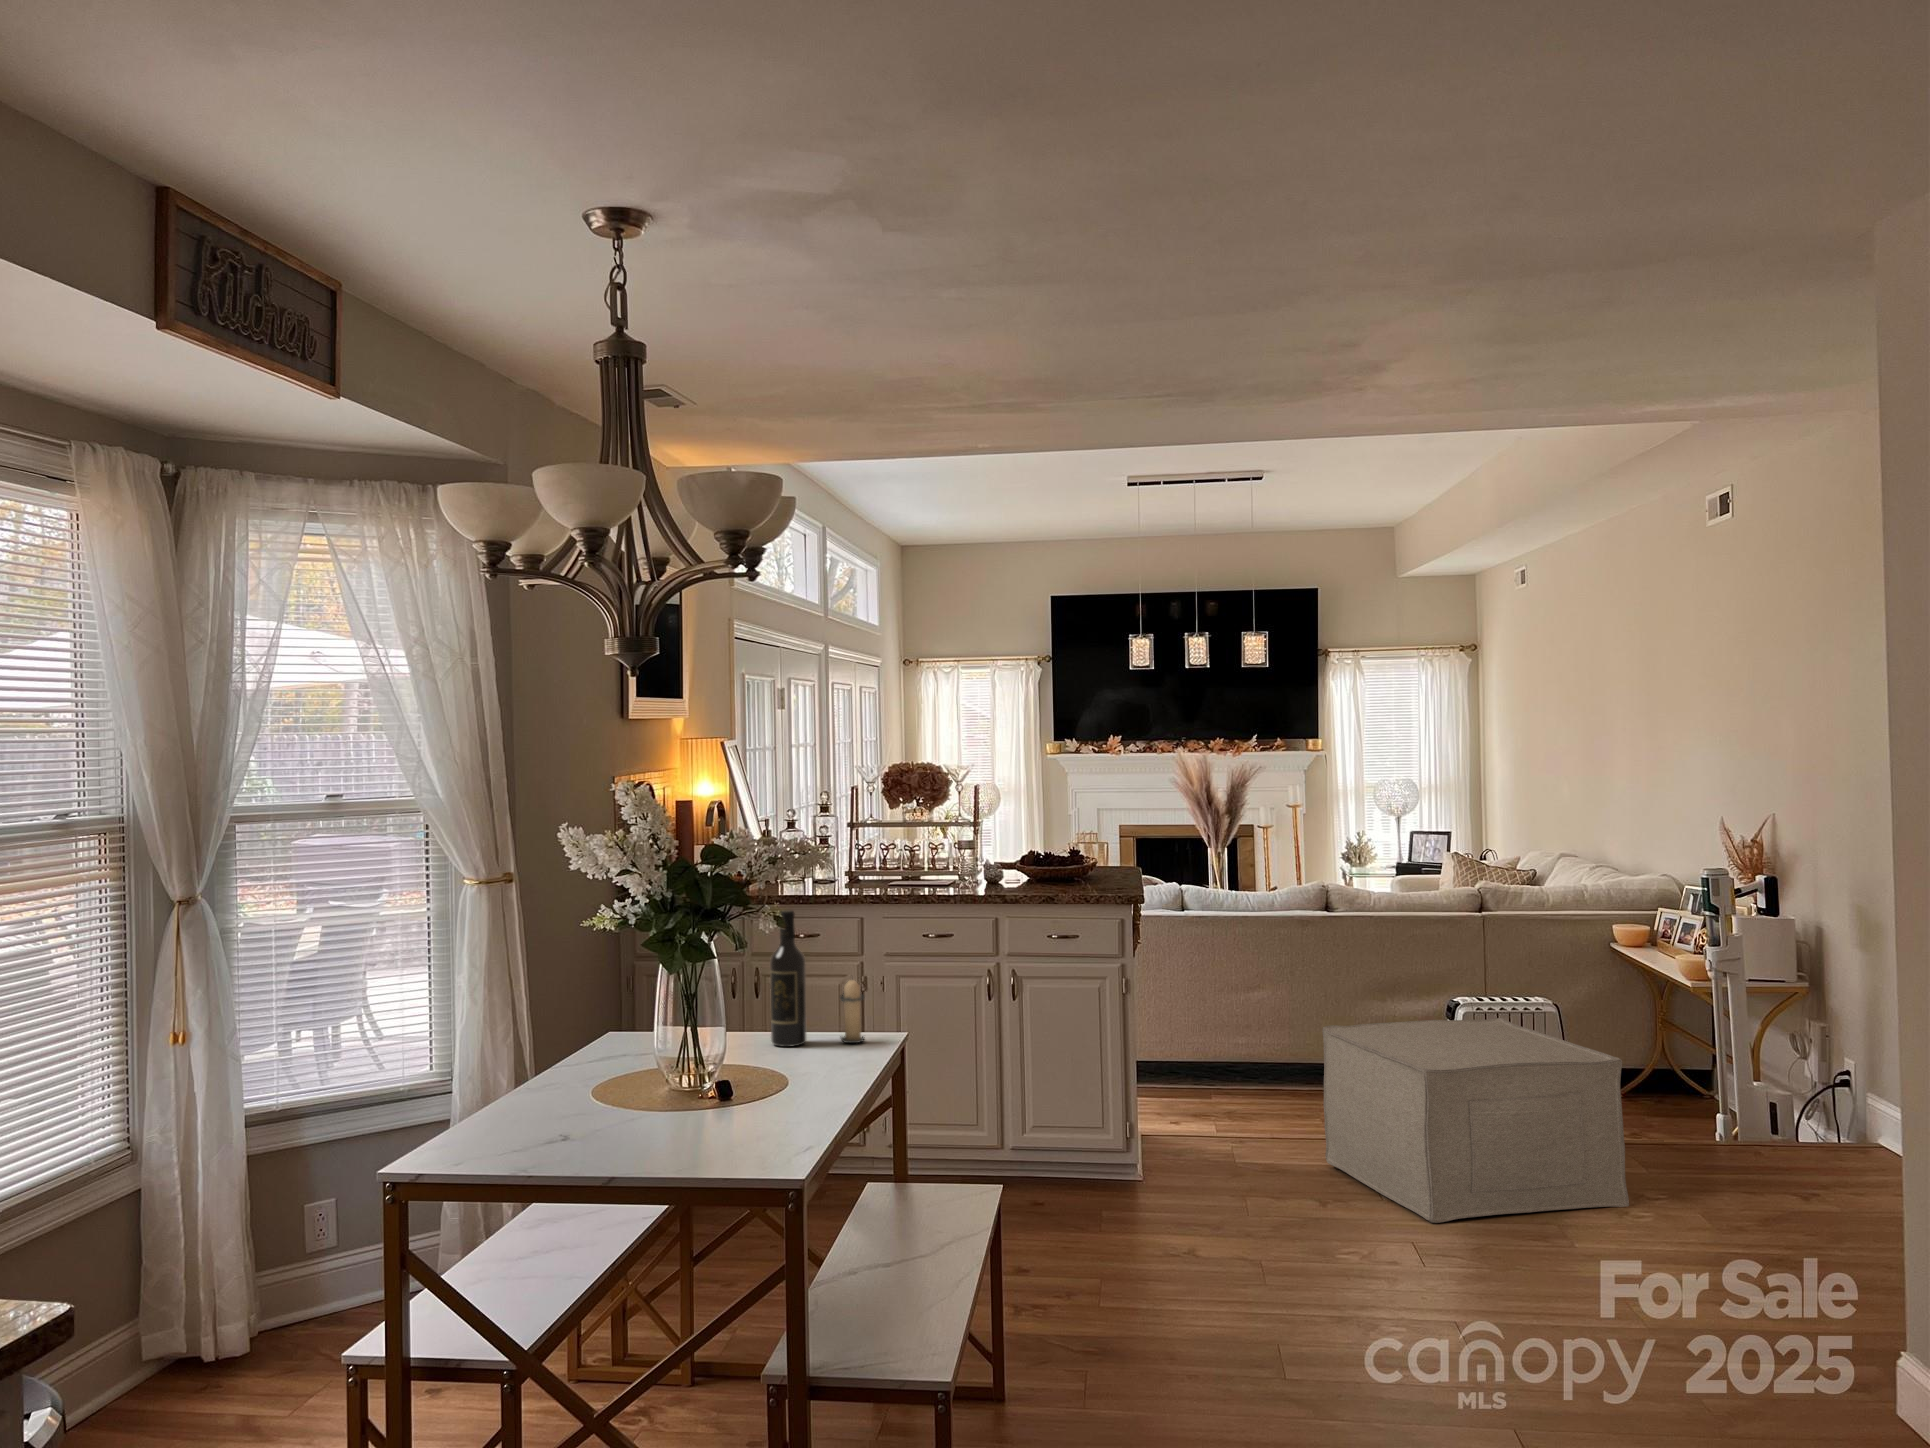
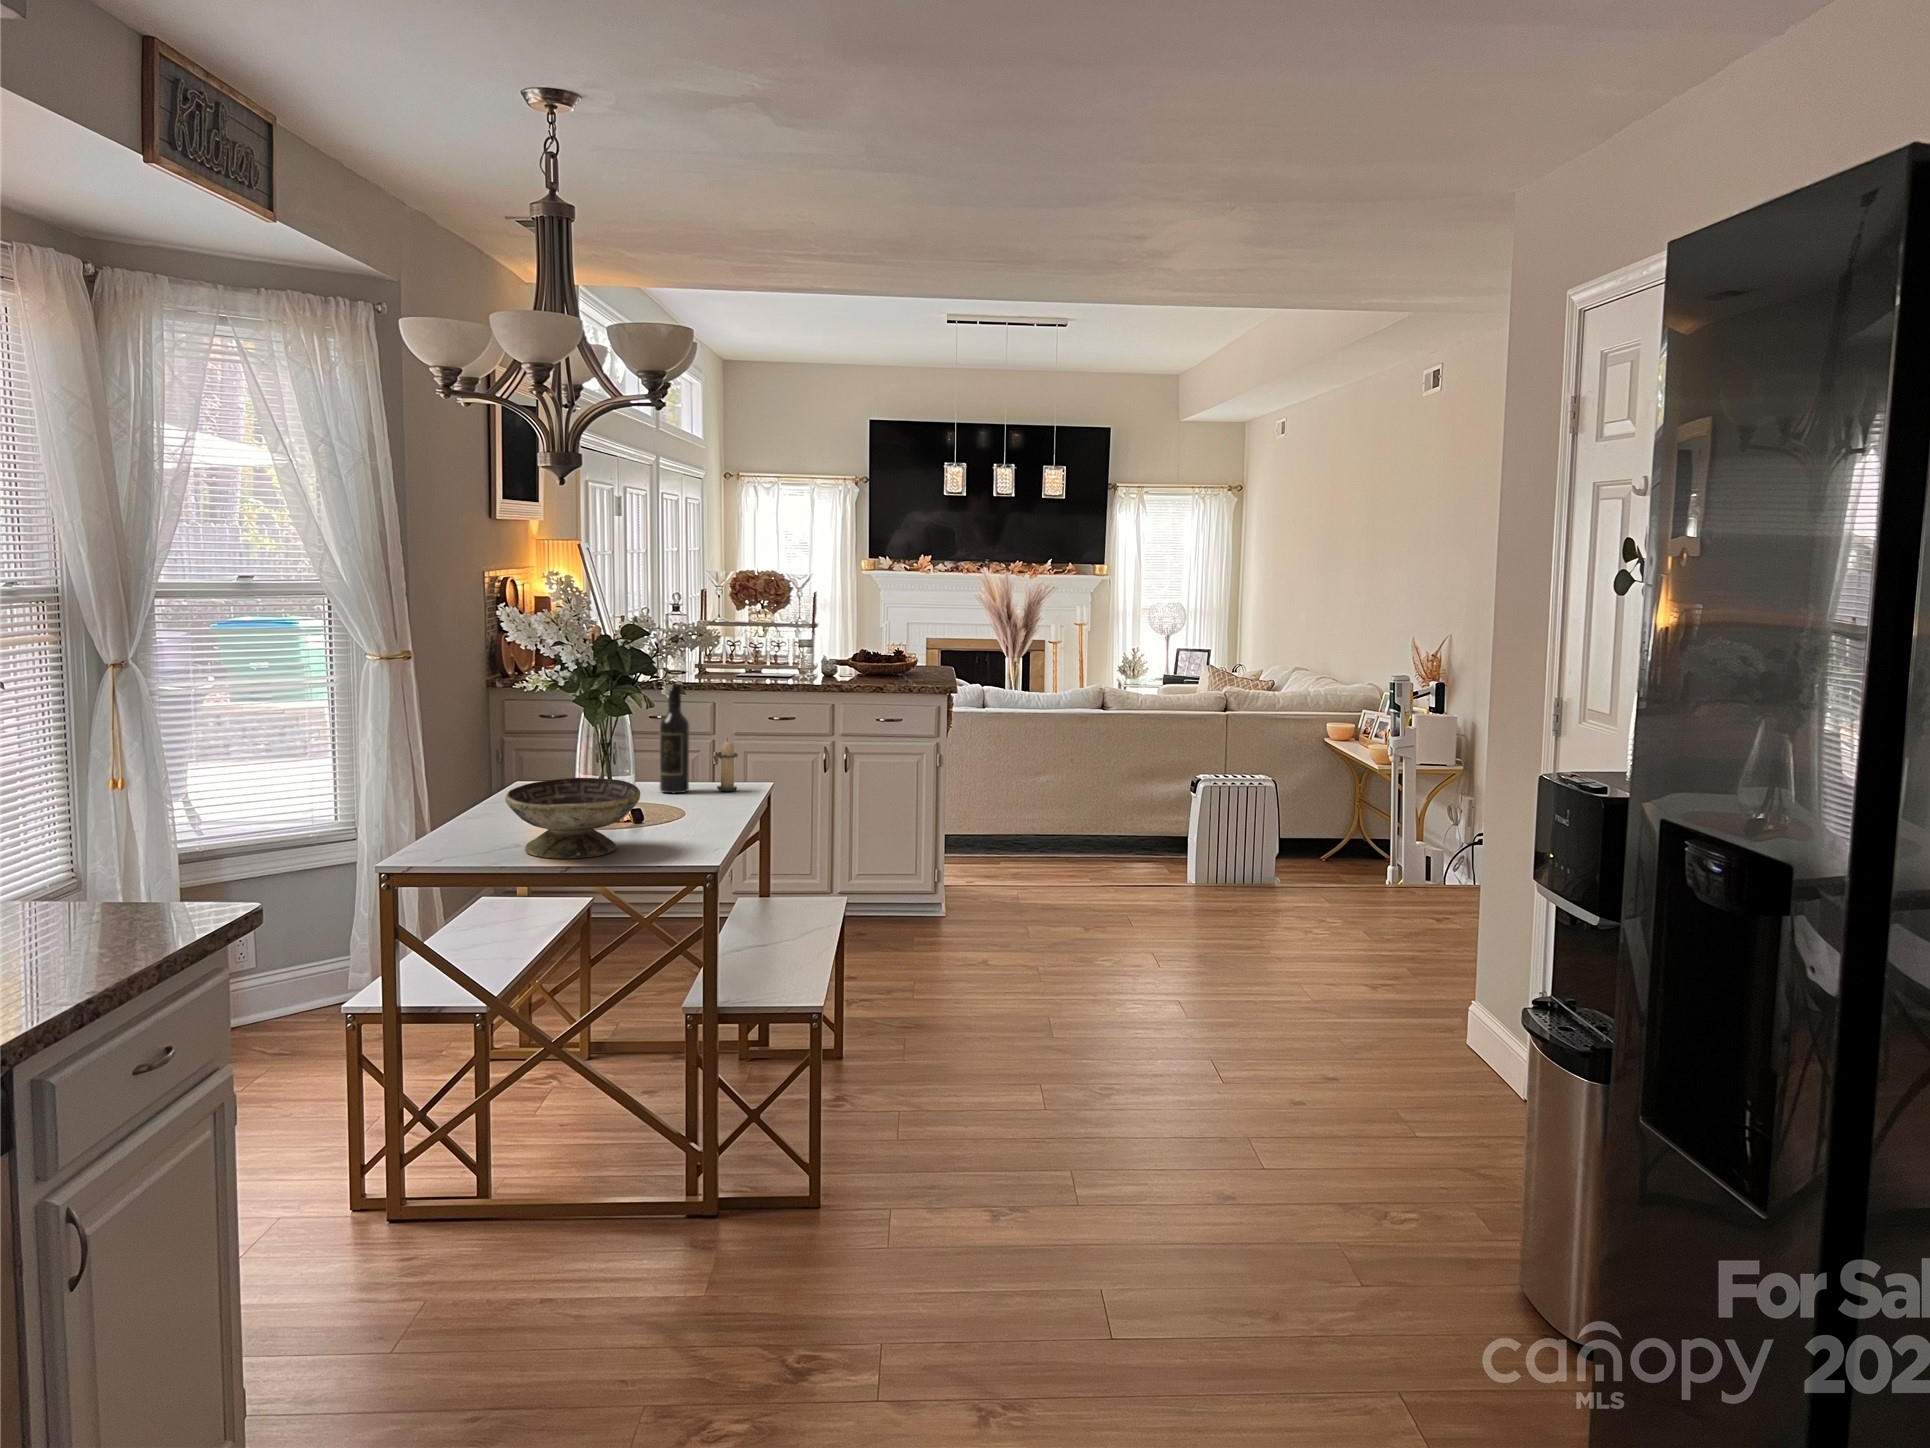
ottoman: present [1322,1018,1629,1223] -> none [1091,790,1316,941]
decorative bowl: none [551,1041,719,1154] -> present [505,778,640,859]

